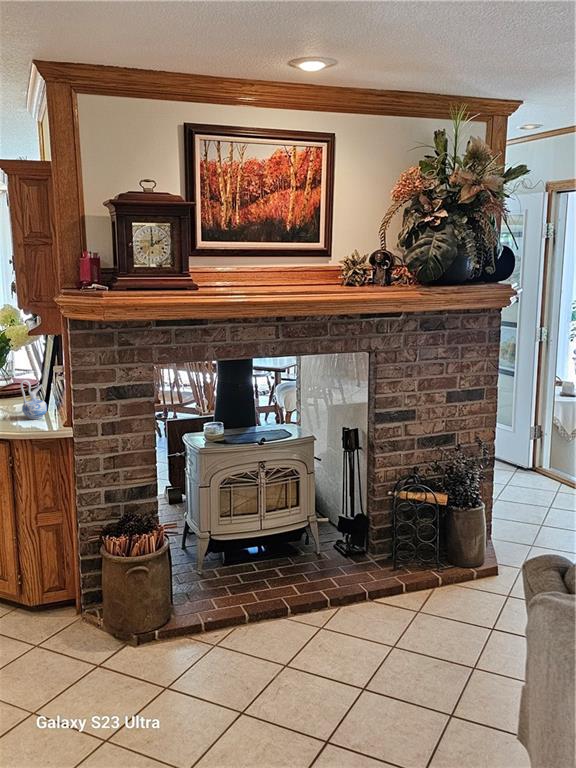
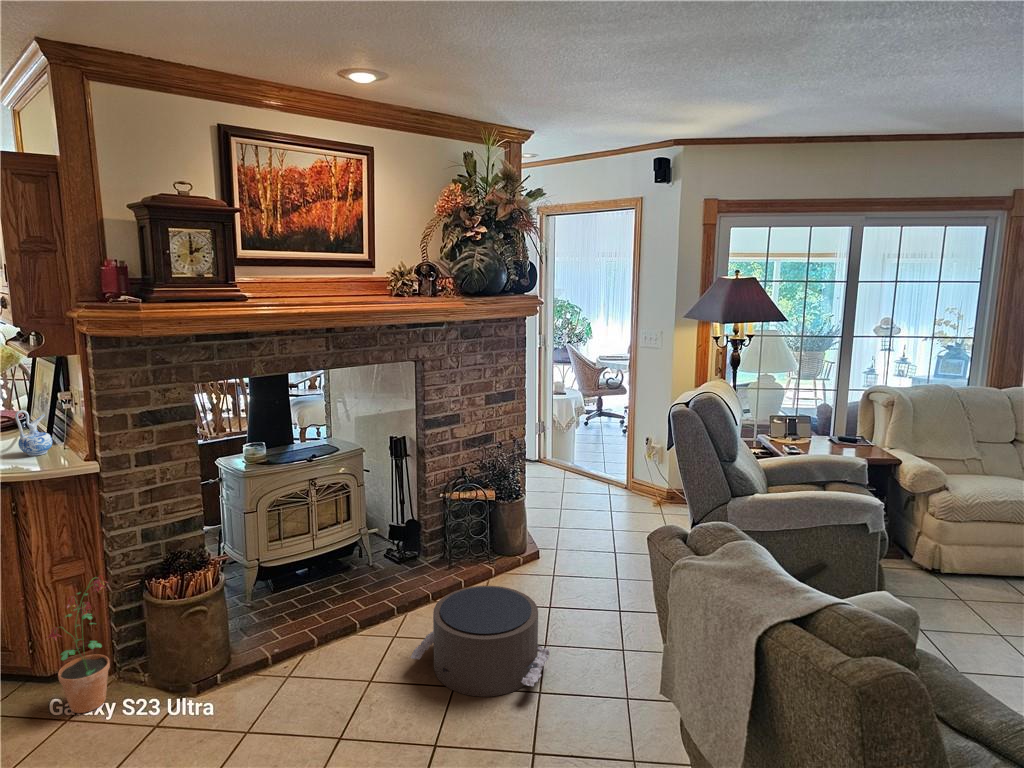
potted plant: none [26,526,76,641] -> present [49,576,110,713]
pouf: none [326,589,475,705] -> present [411,586,551,697]

